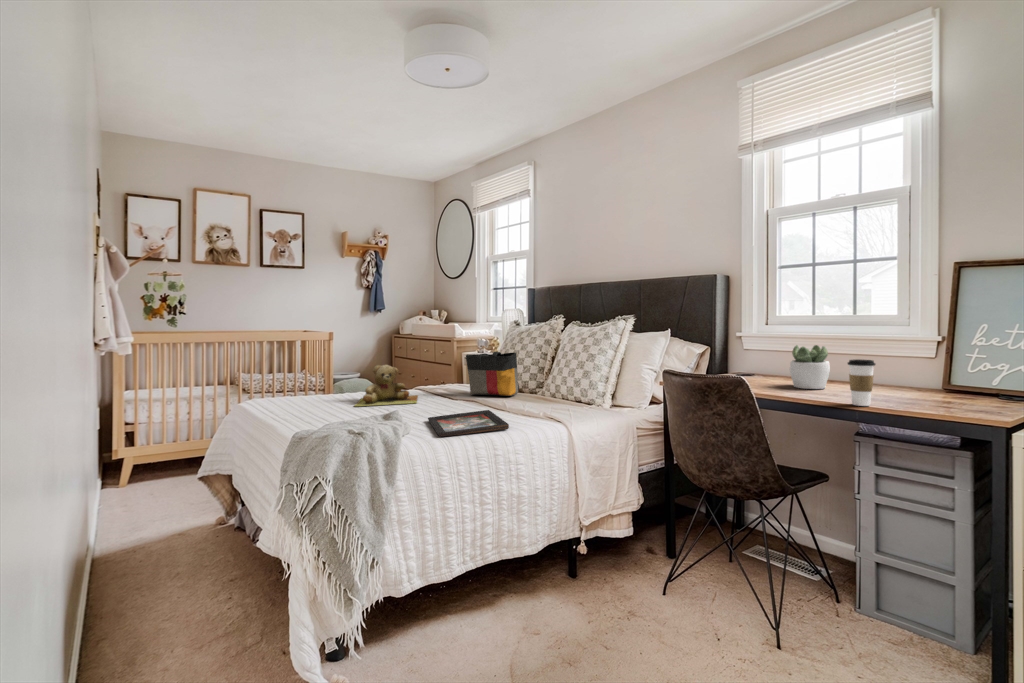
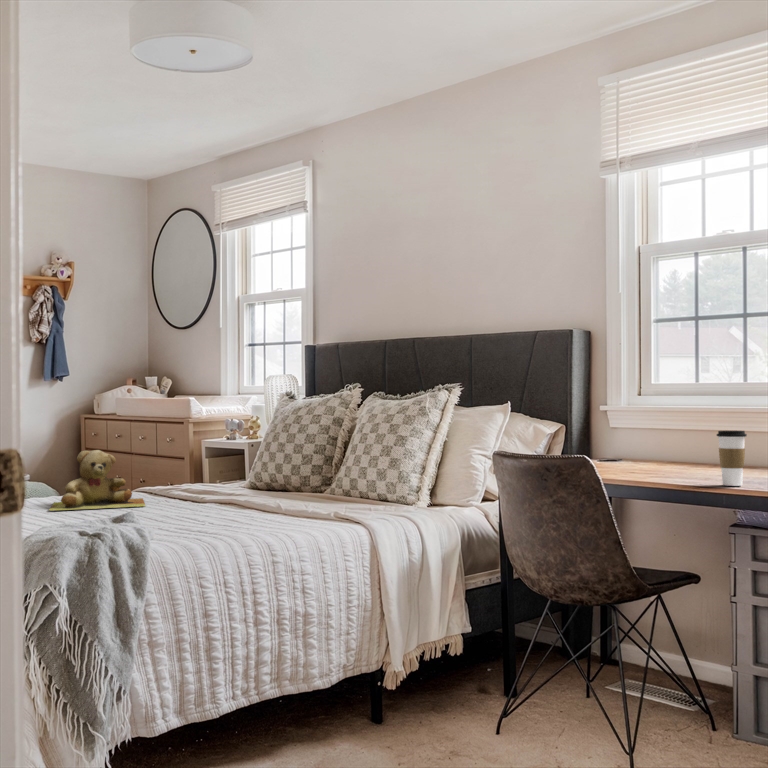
succulent plant: present [790,345,830,389] -> none [657,419,705,474]
tote bag: present [466,352,519,396] -> none [218,432,297,497]
decorative tray: present [428,410,509,437] -> none [175,508,295,536]

